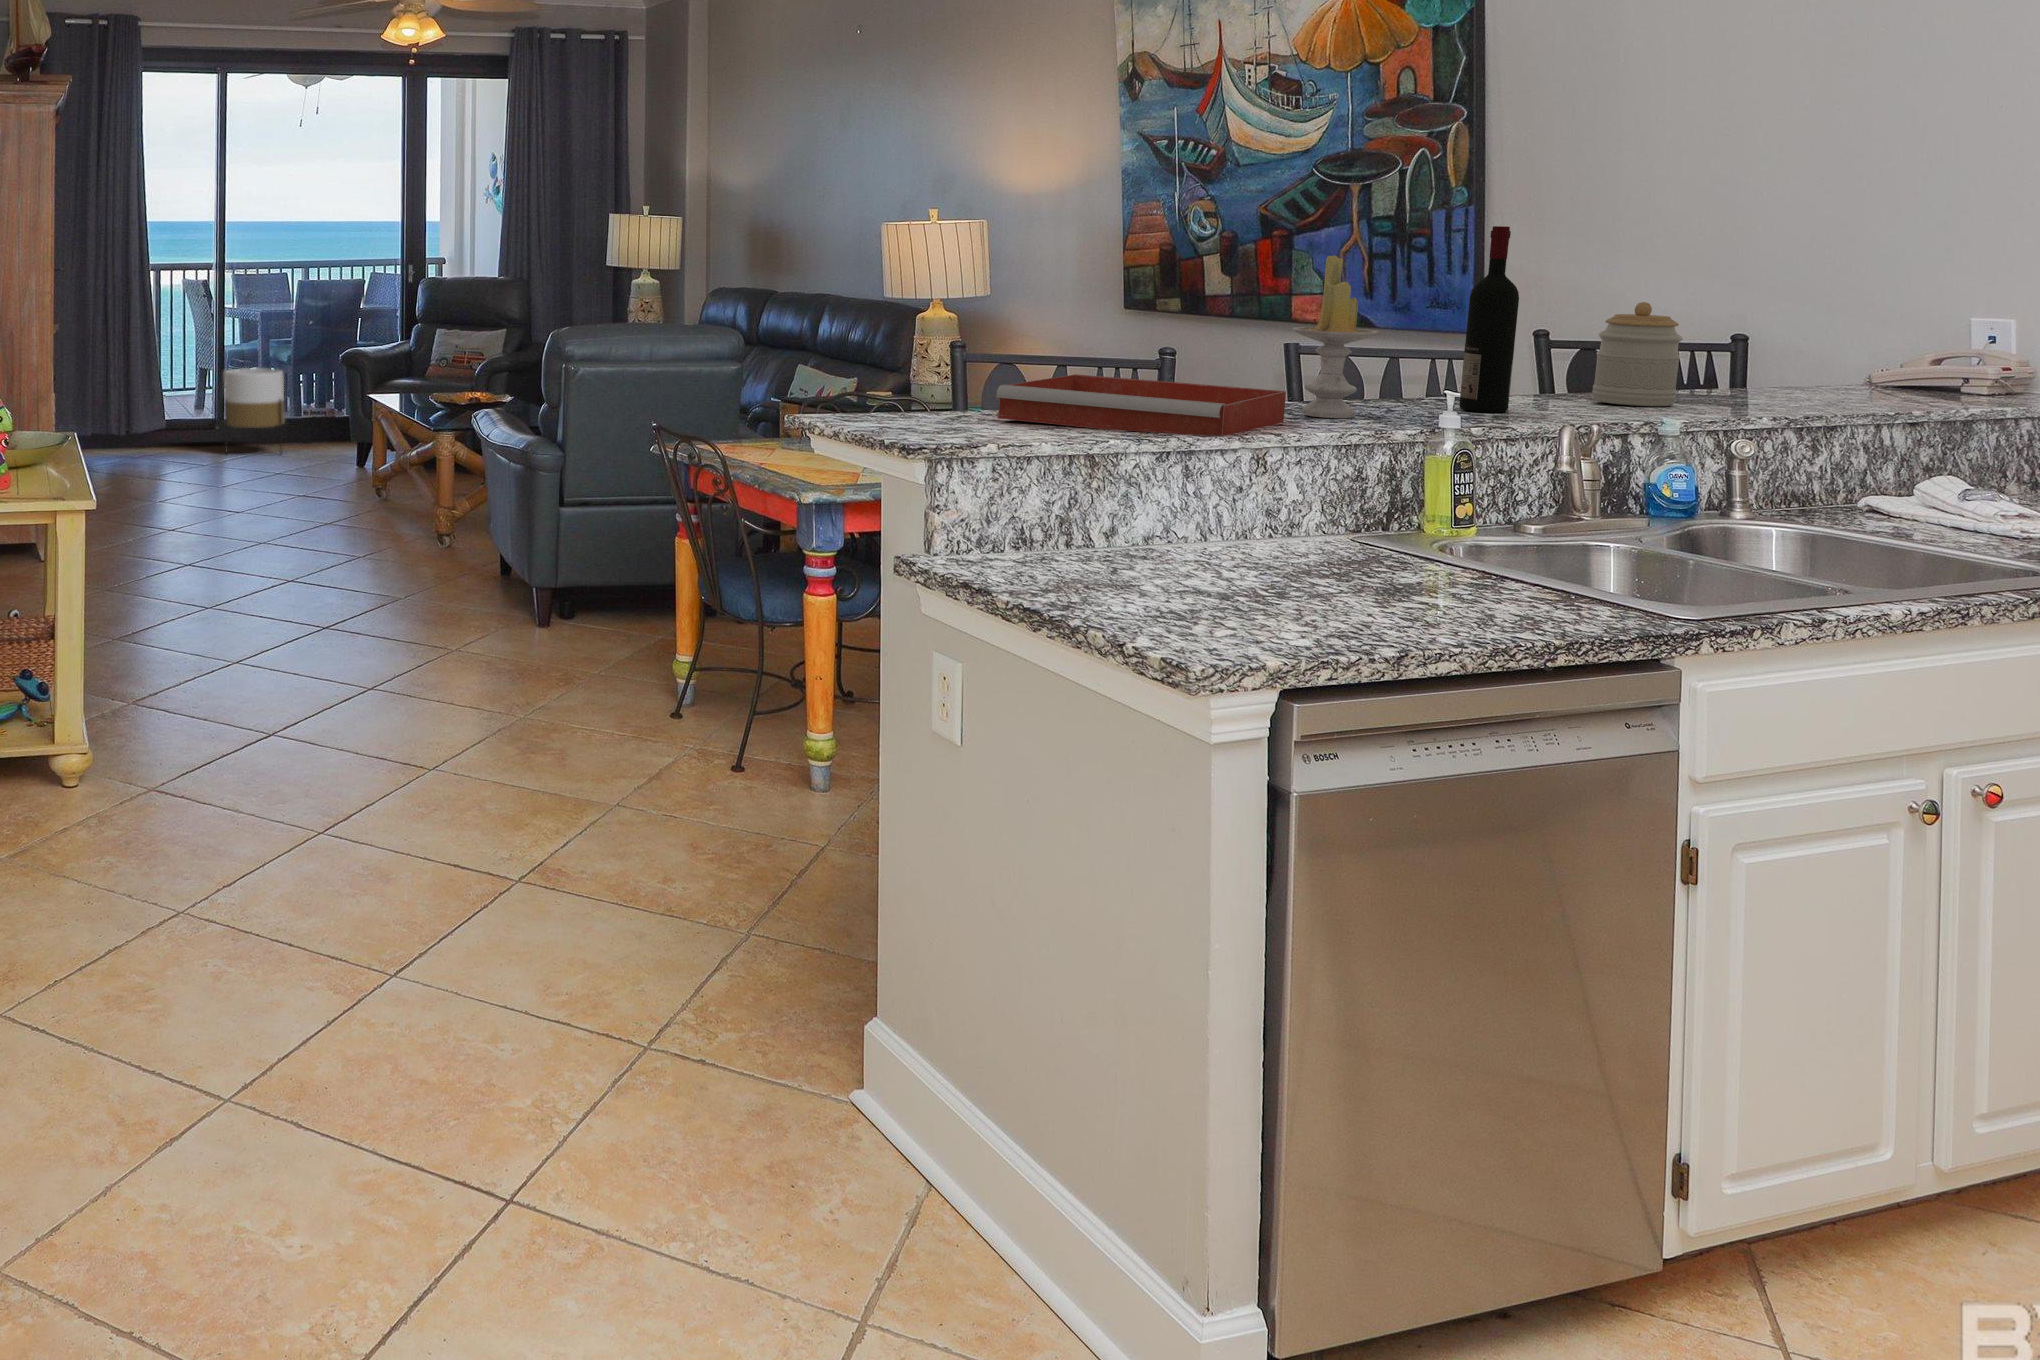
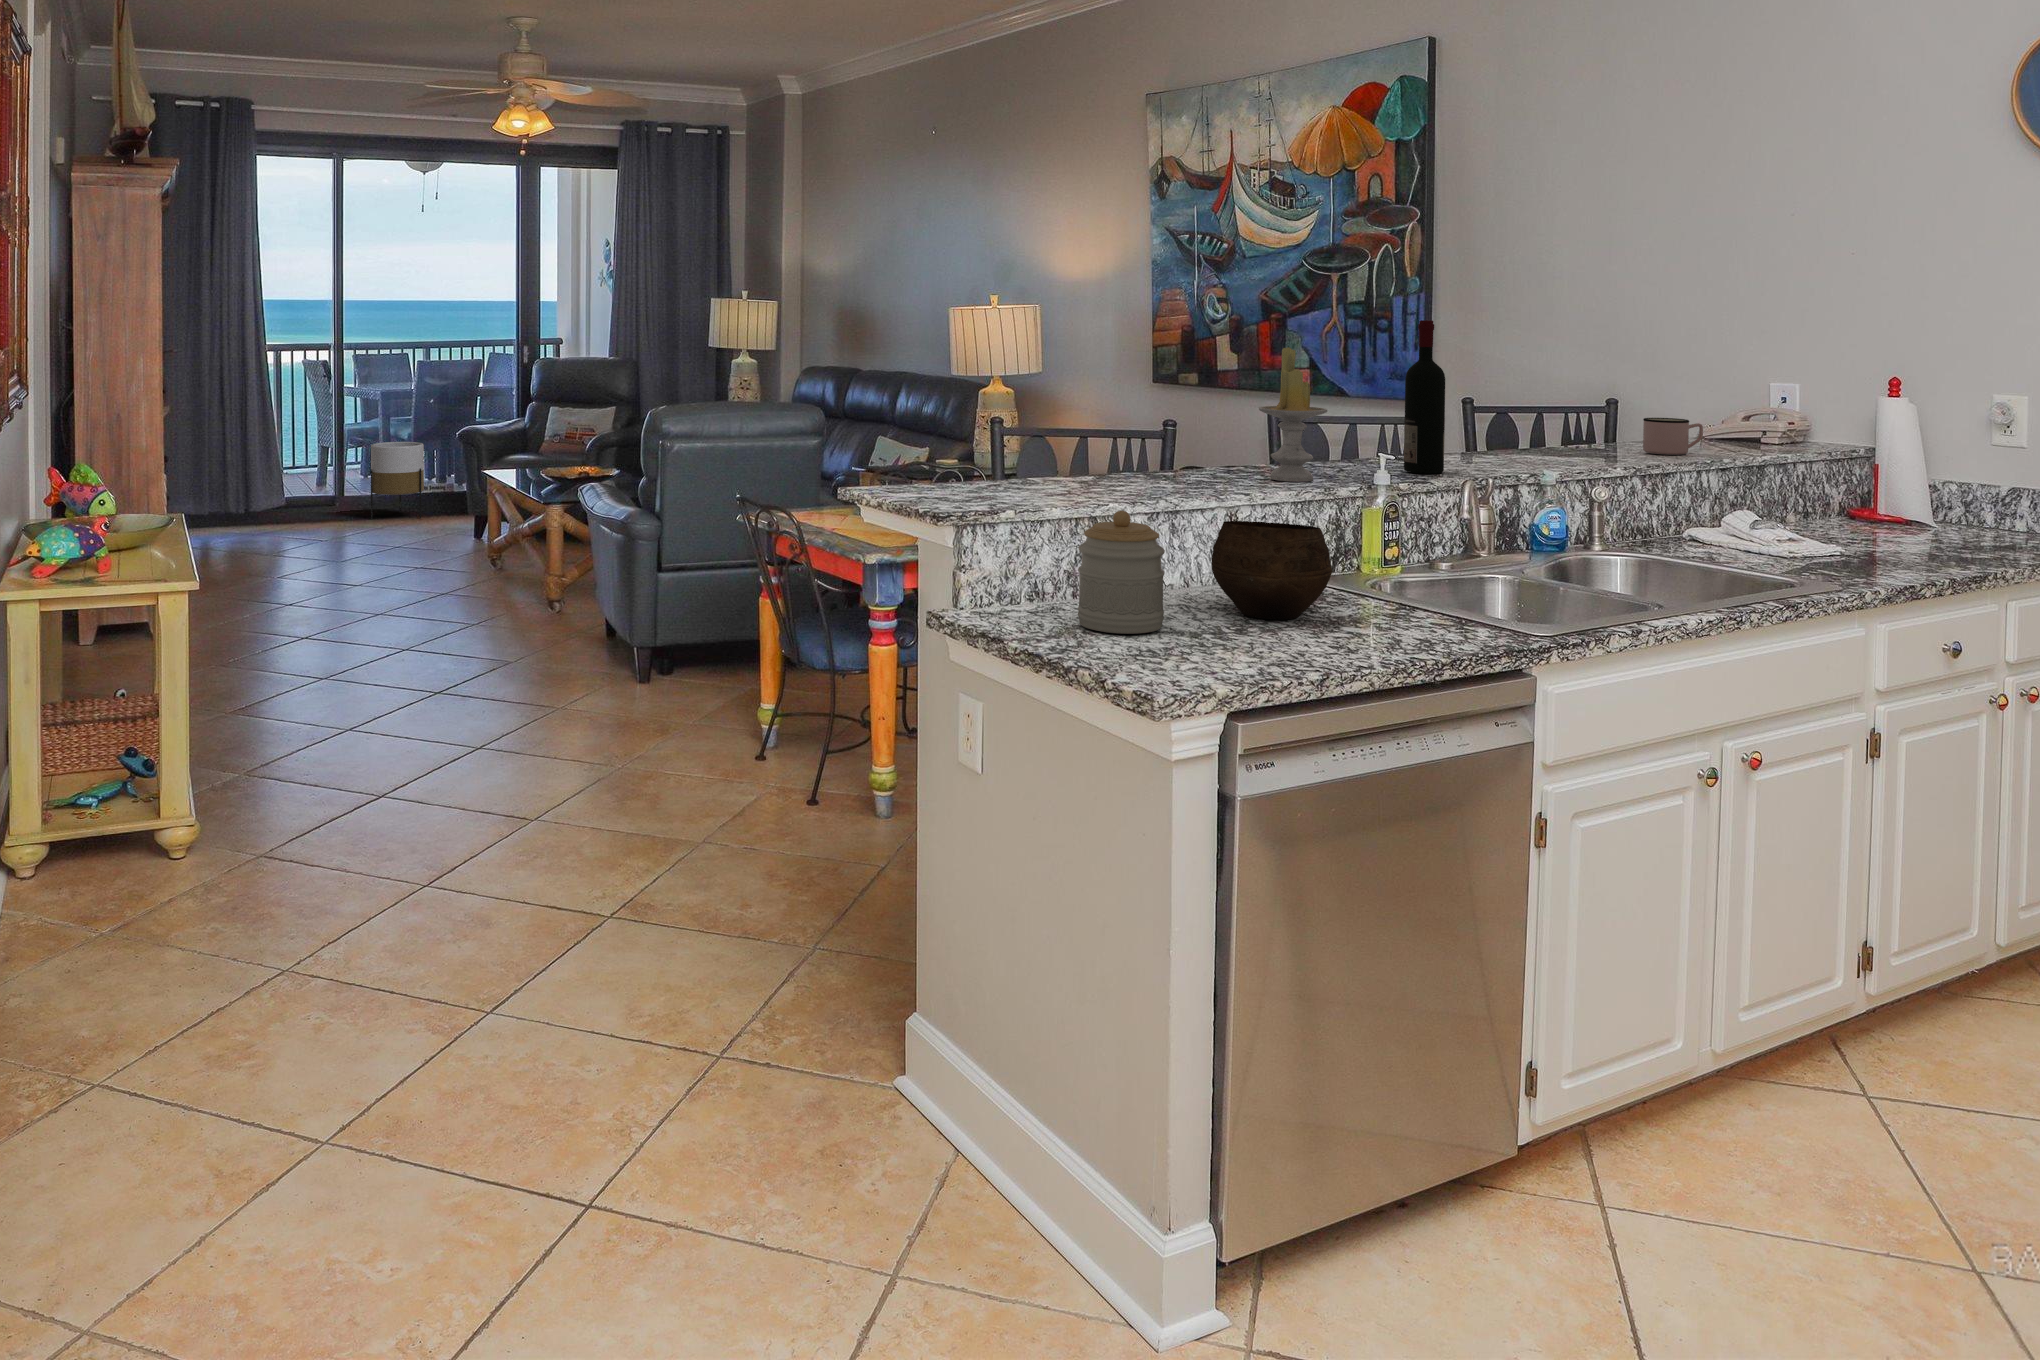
jar: present [1592,302,1683,406] -> present [1078,511,1165,634]
mug: none [1734,353,1810,397] -> present [1643,418,1703,455]
tray: present [996,374,1286,436] -> none [1012,448,1252,504]
bowl: none [1242,461,1391,580] -> present [1211,521,1332,620]

